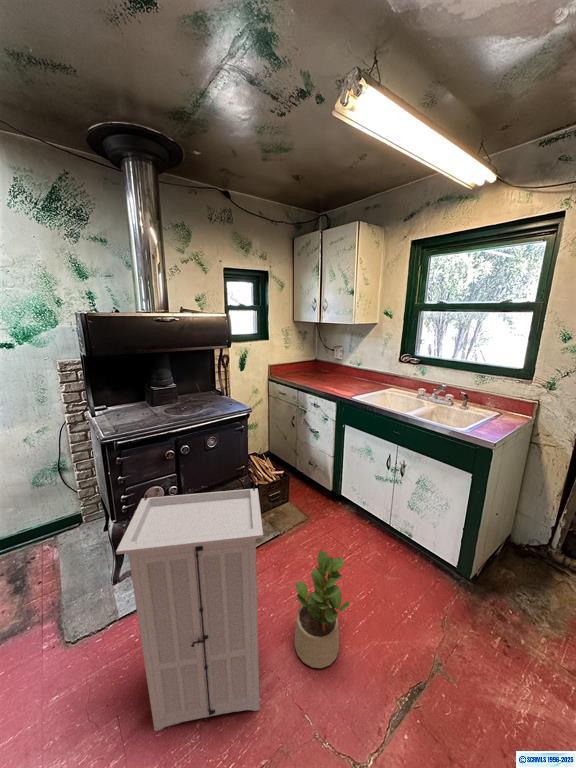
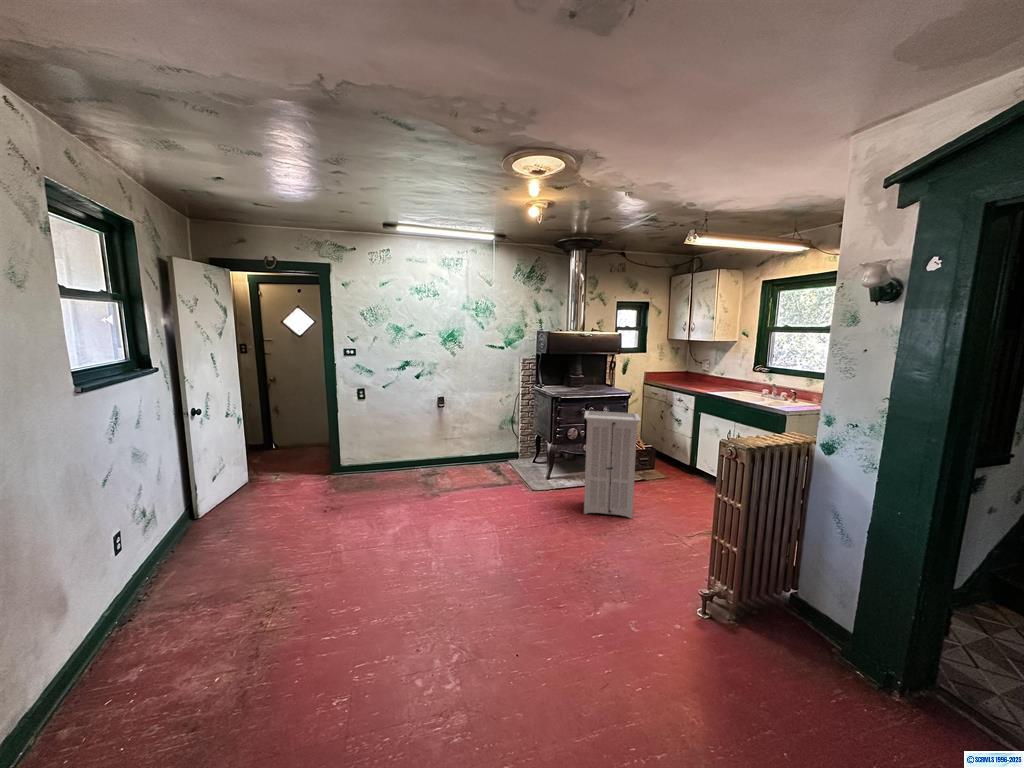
potted plant: present [294,550,350,668] -> none [652,452,684,516]

